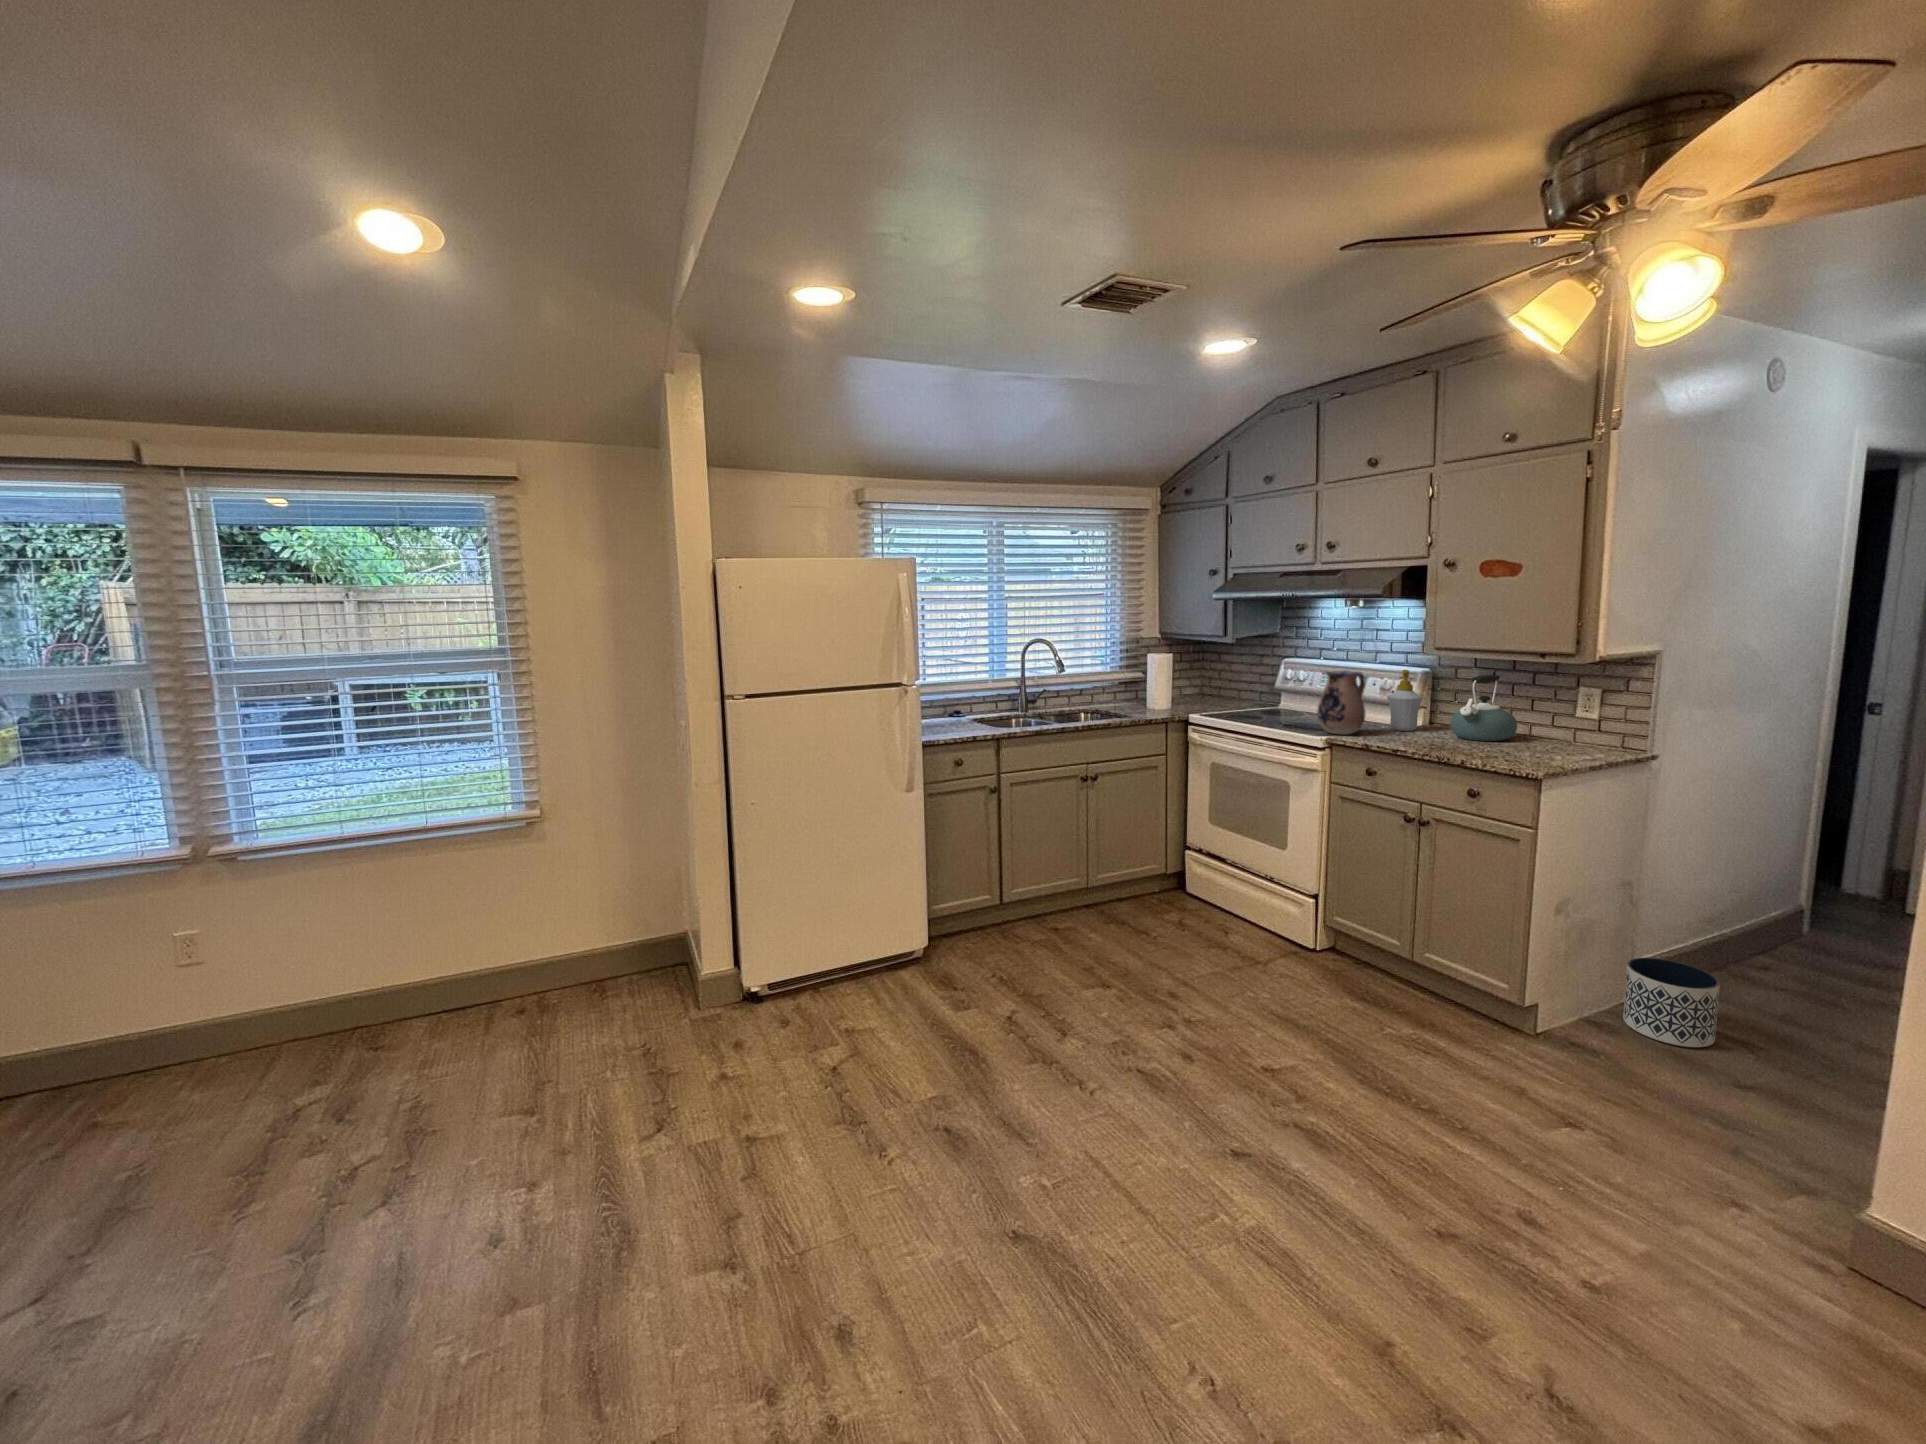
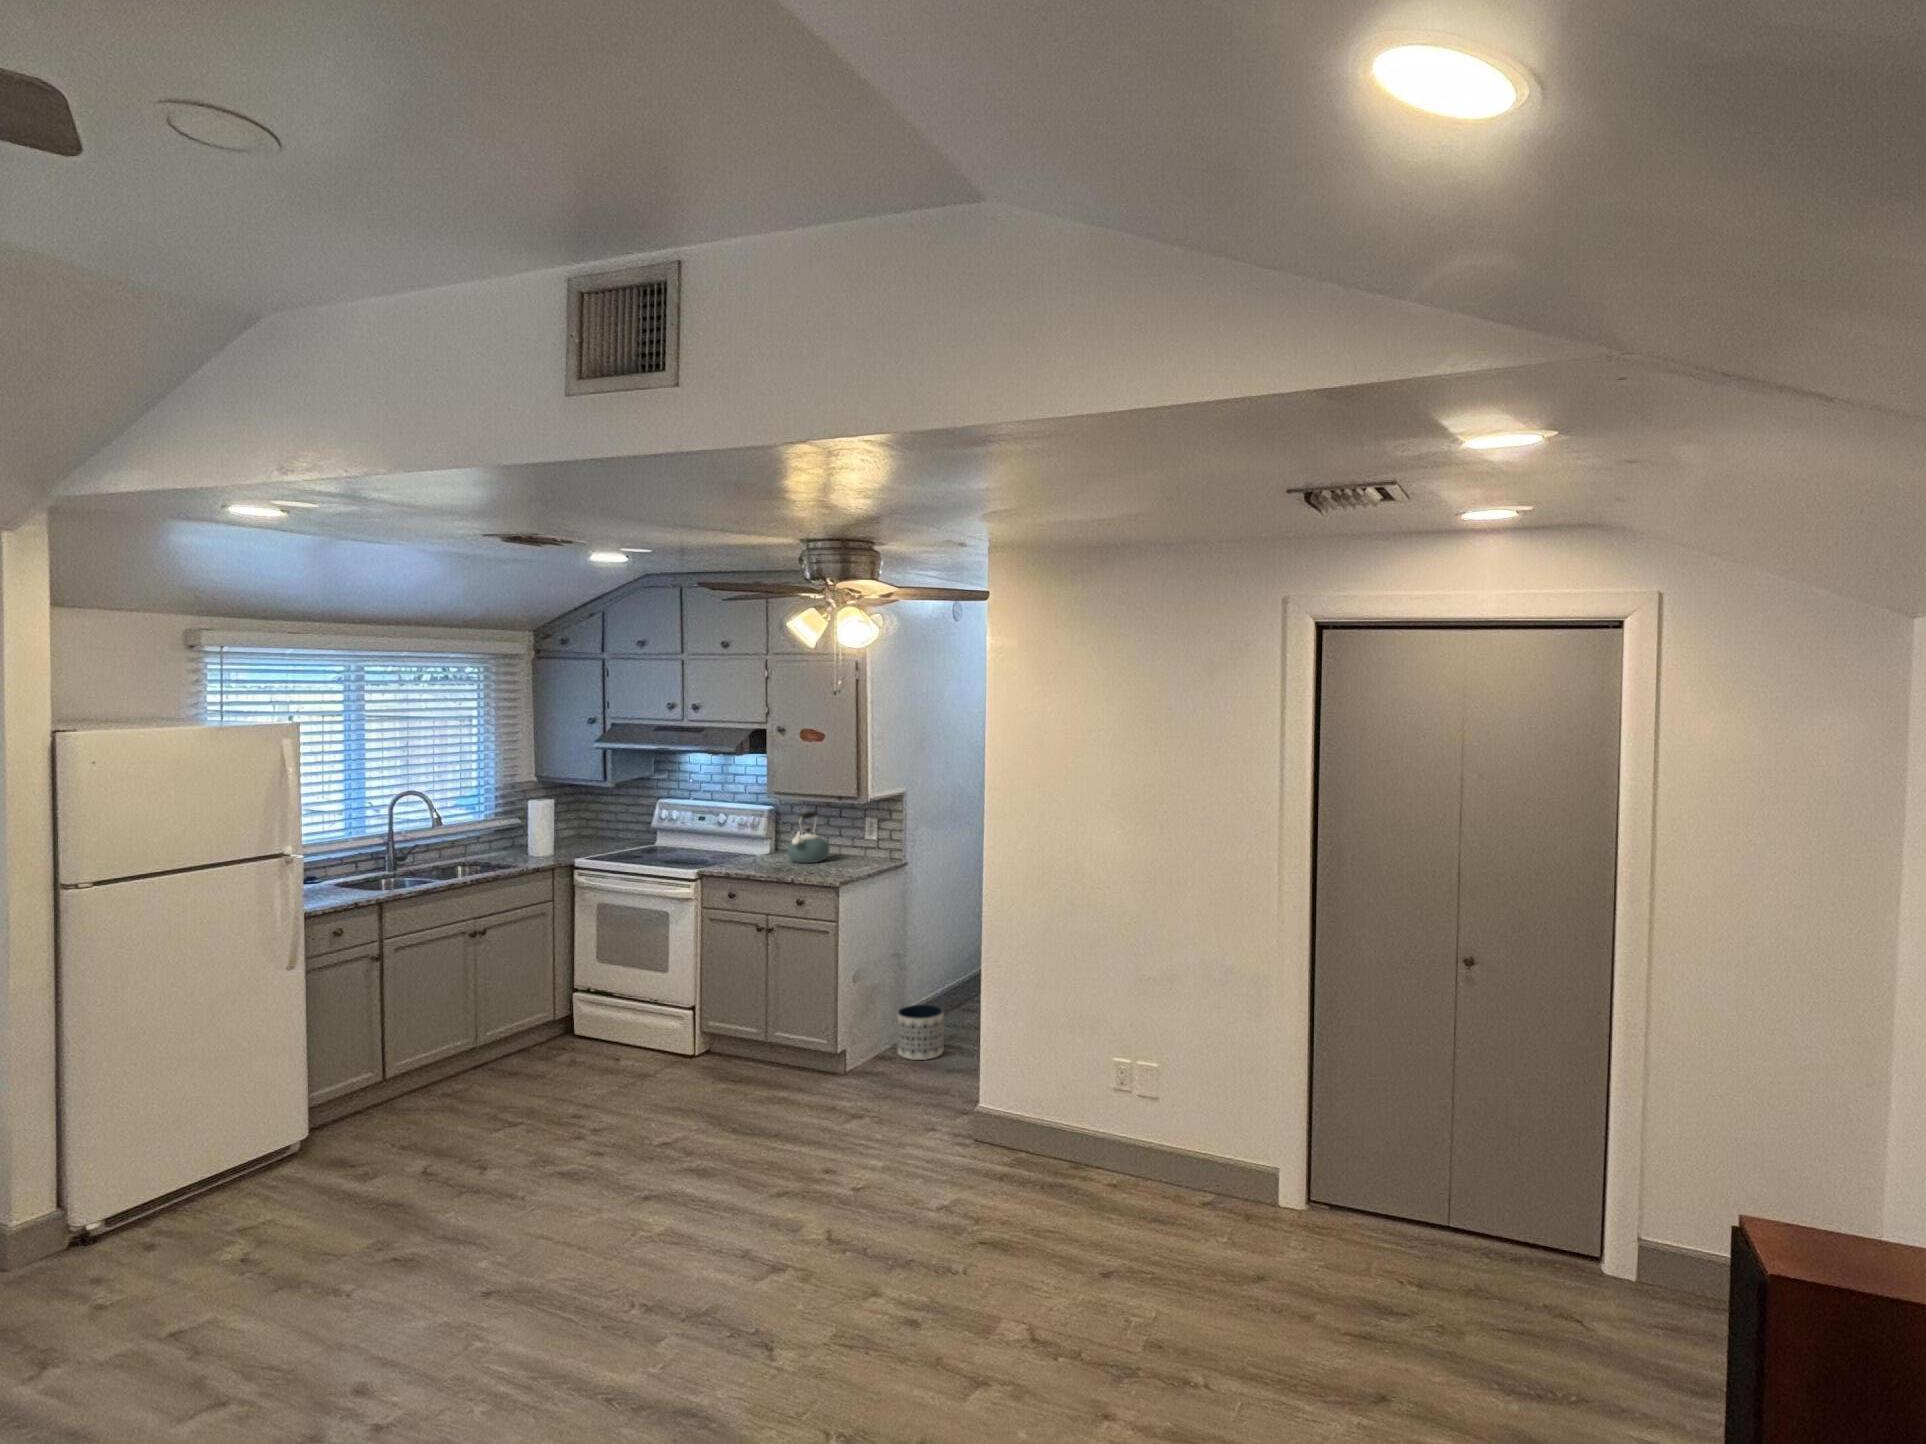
soap bottle: present [1387,670,1423,731] -> none [743,809,769,860]
ceramic pitcher: present [1317,671,1365,735] -> none [690,813,727,867]

